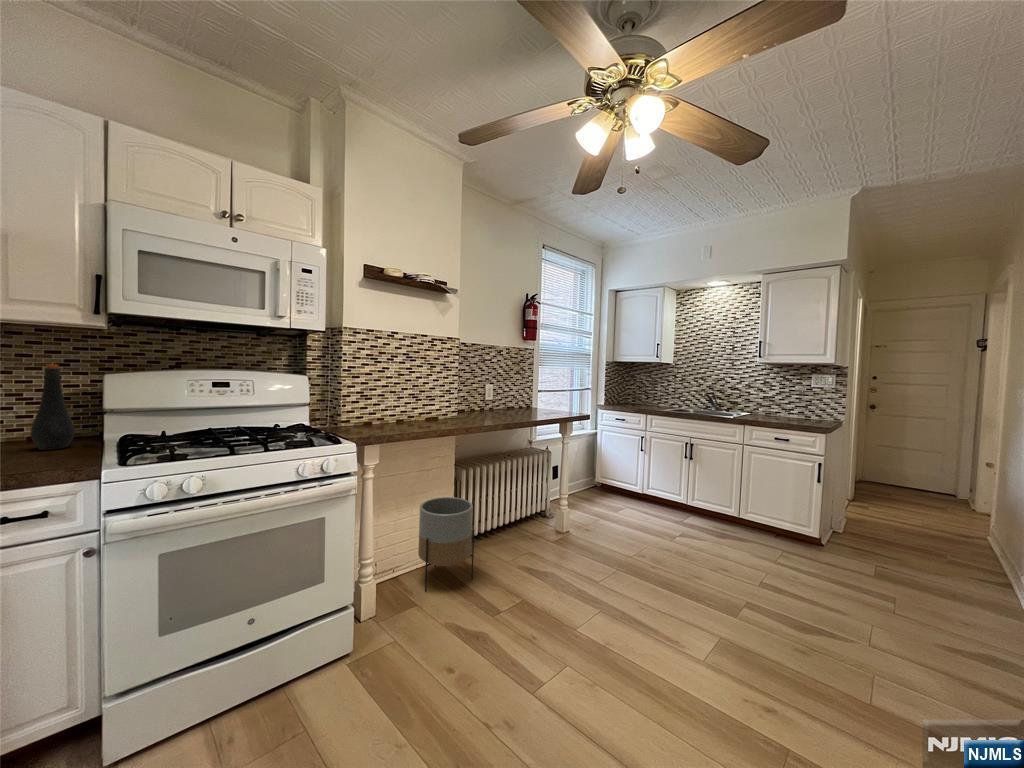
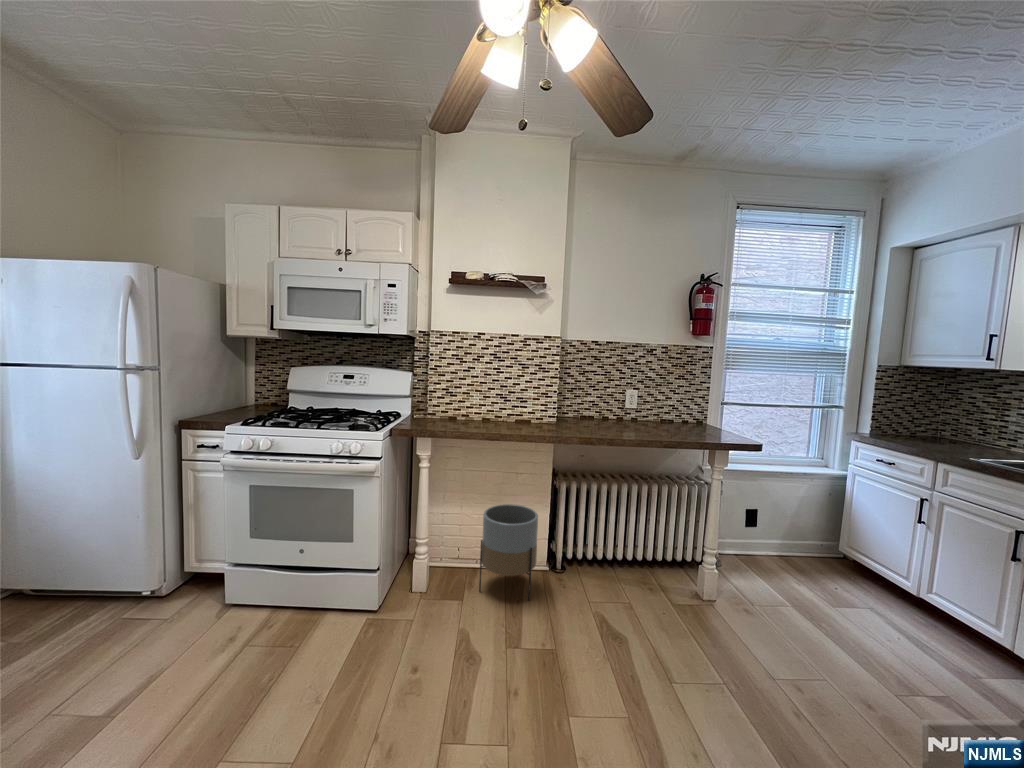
bottle: present [31,364,75,450] -> none [254,361,274,412]

